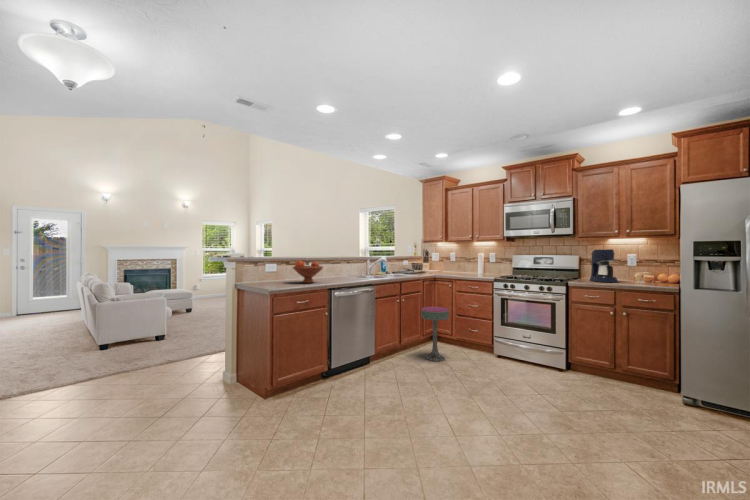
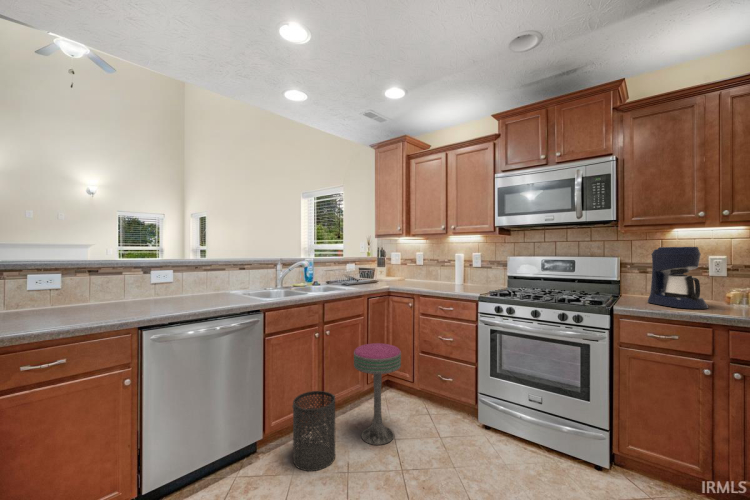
fruit bowl: present [293,260,323,283] -> none [51,269,135,318]
trash can: none [392,330,415,368] -> present [292,391,335,471]

